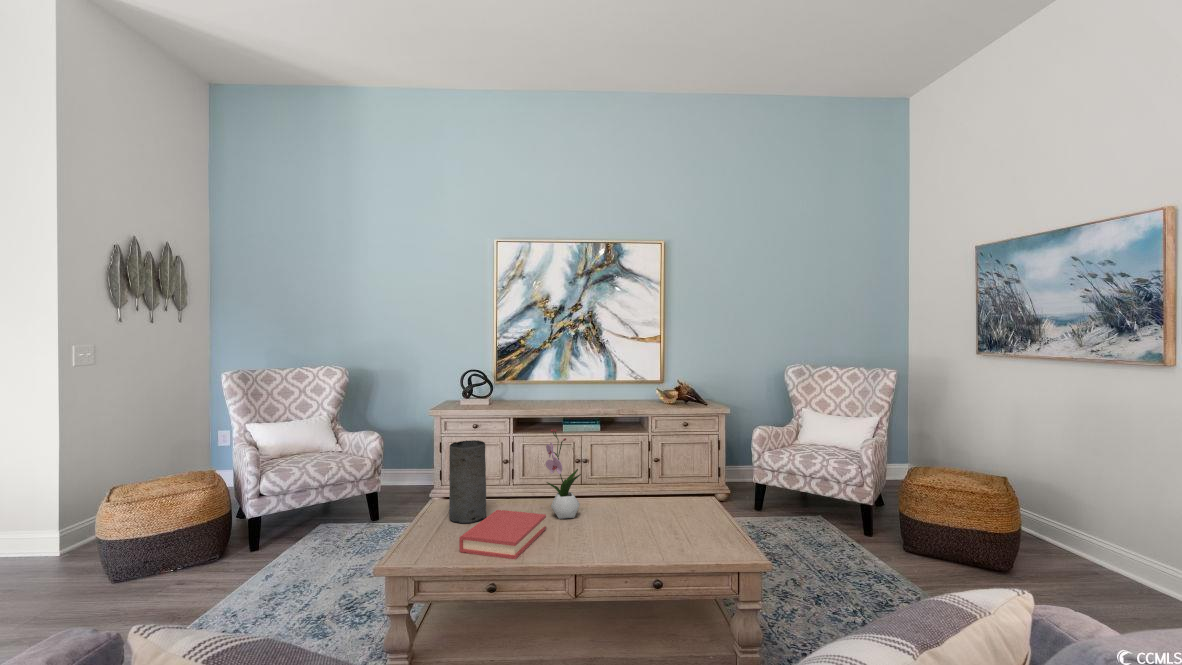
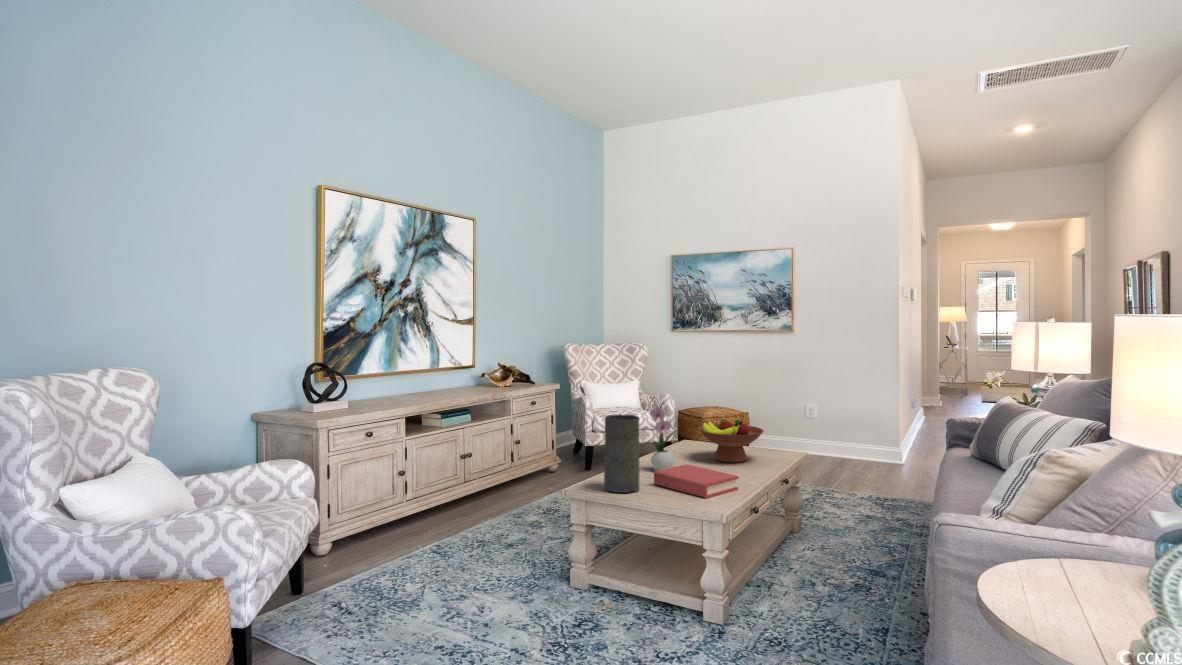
fruit bowl: none [622,475,708,539] -> present [699,419,764,463]

